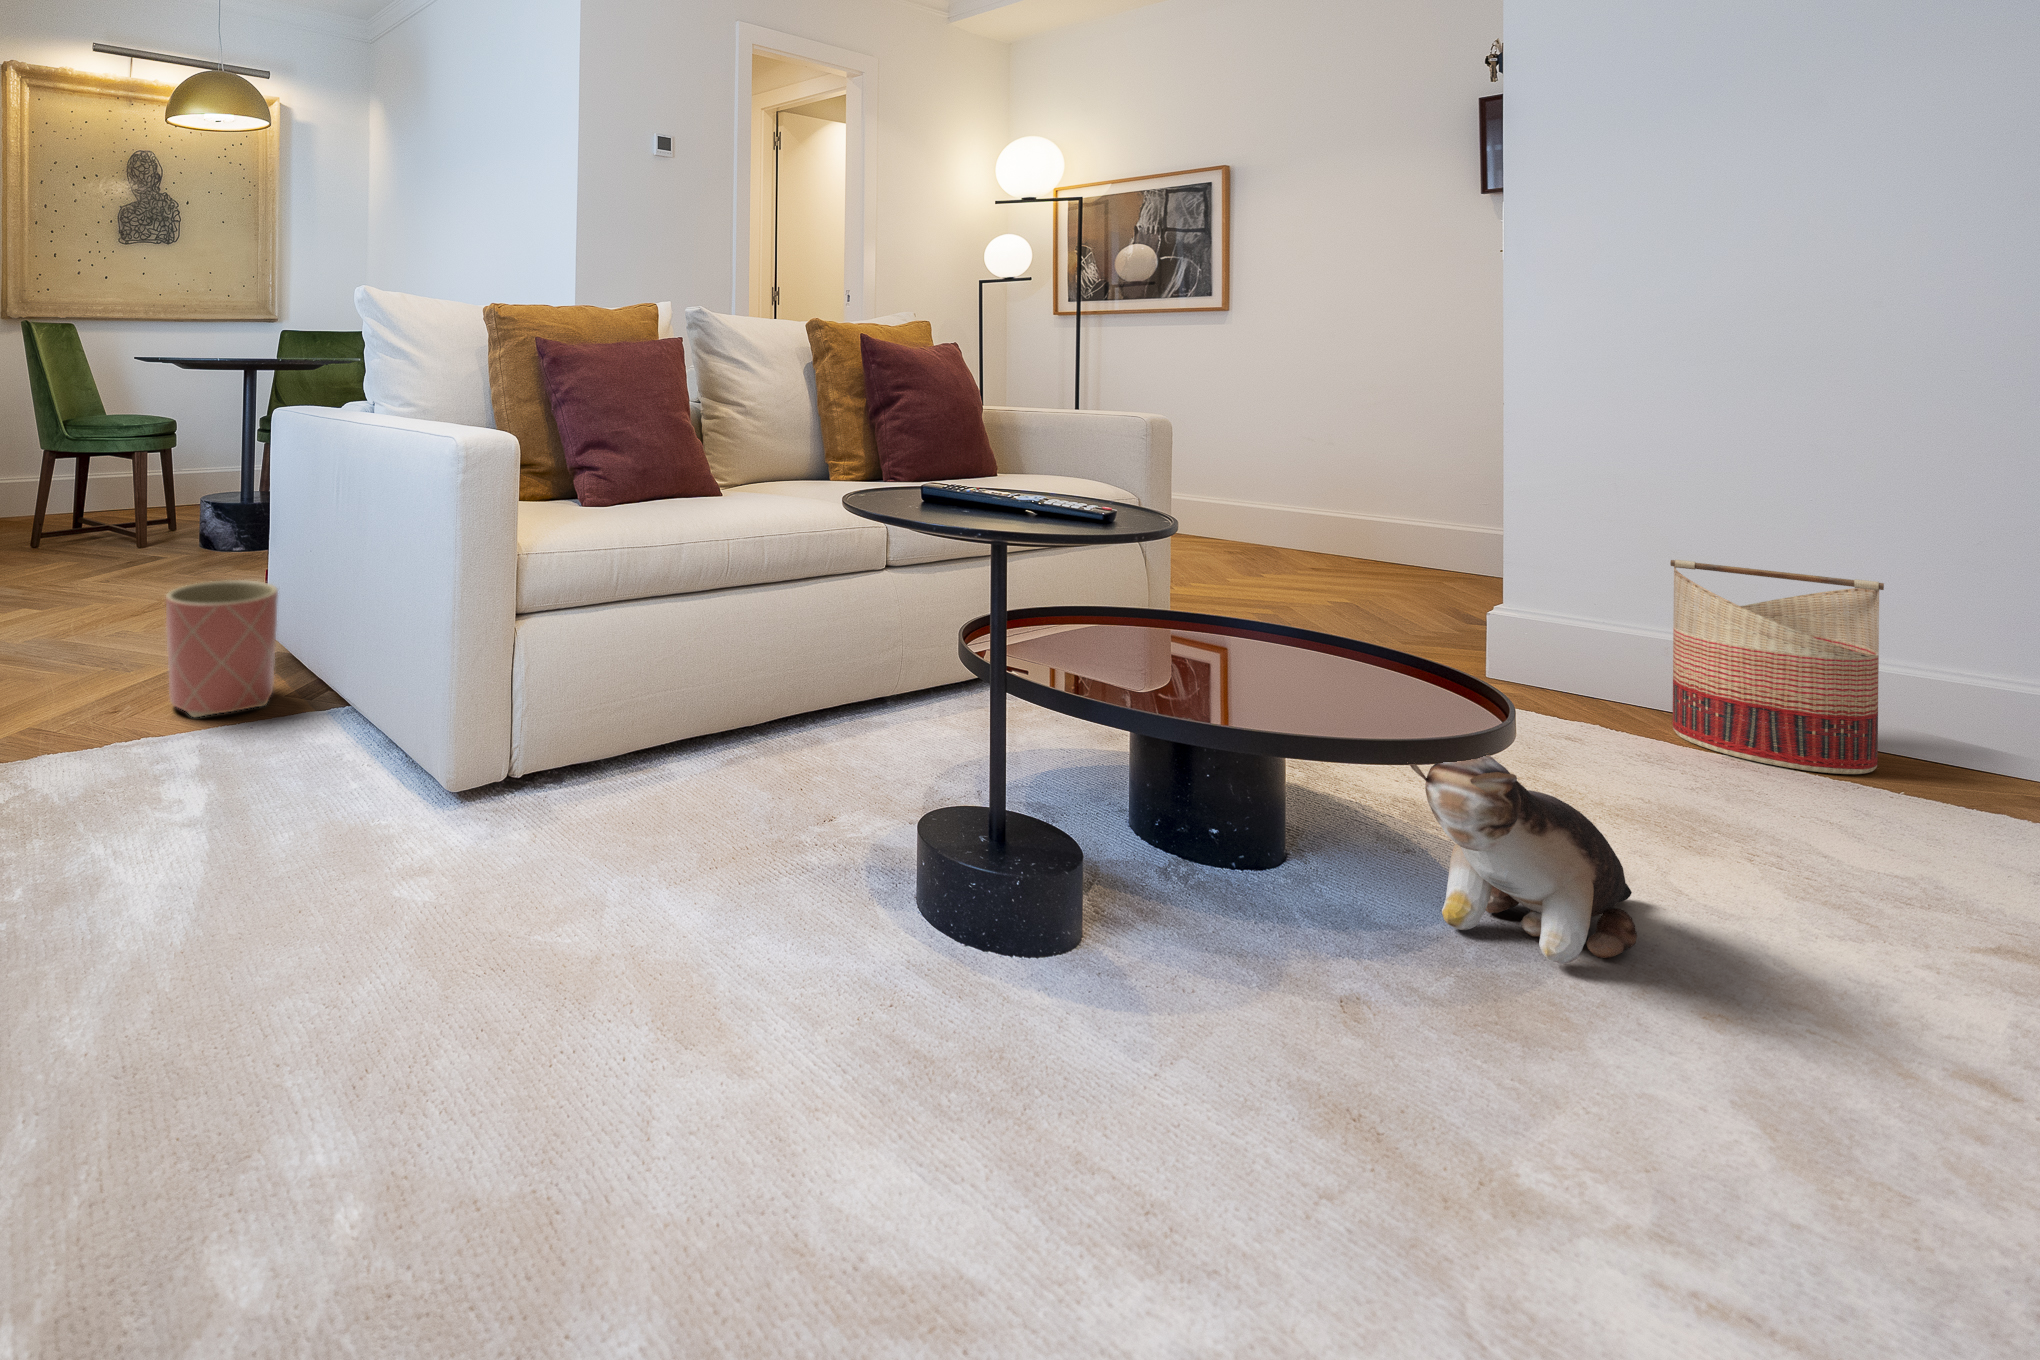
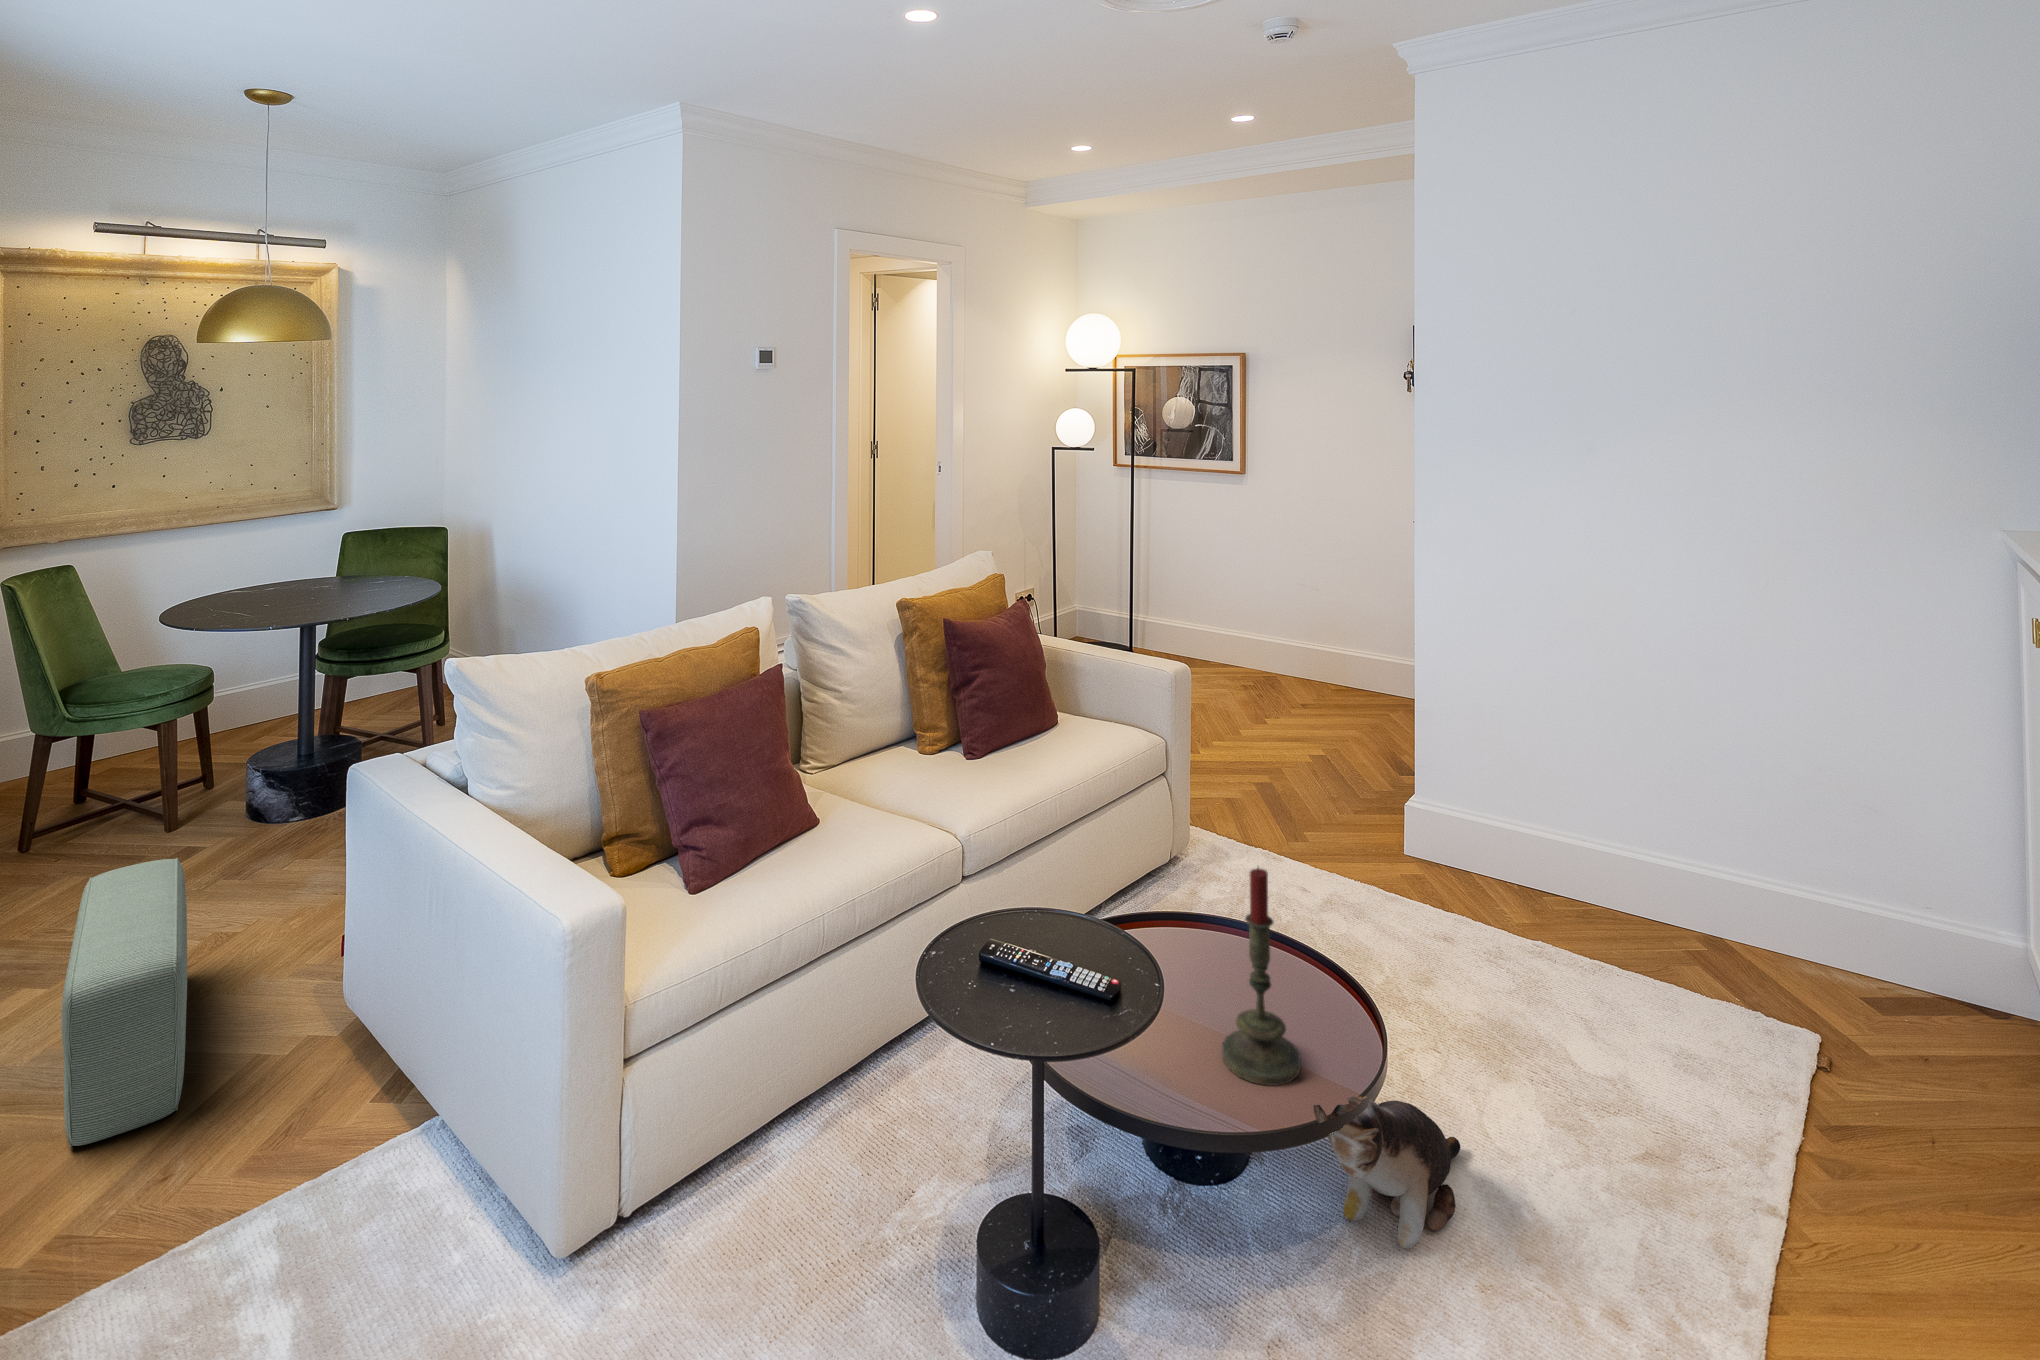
candle: none [1254,446,1379,719] -> present [1222,868,1301,1085]
pouf: none [38,504,142,687] -> present [61,858,187,1147]
basket: present [1670,560,1884,774] -> none [1510,790,1622,954]
planter: present [166,580,278,717] -> none [232,982,364,1167]

